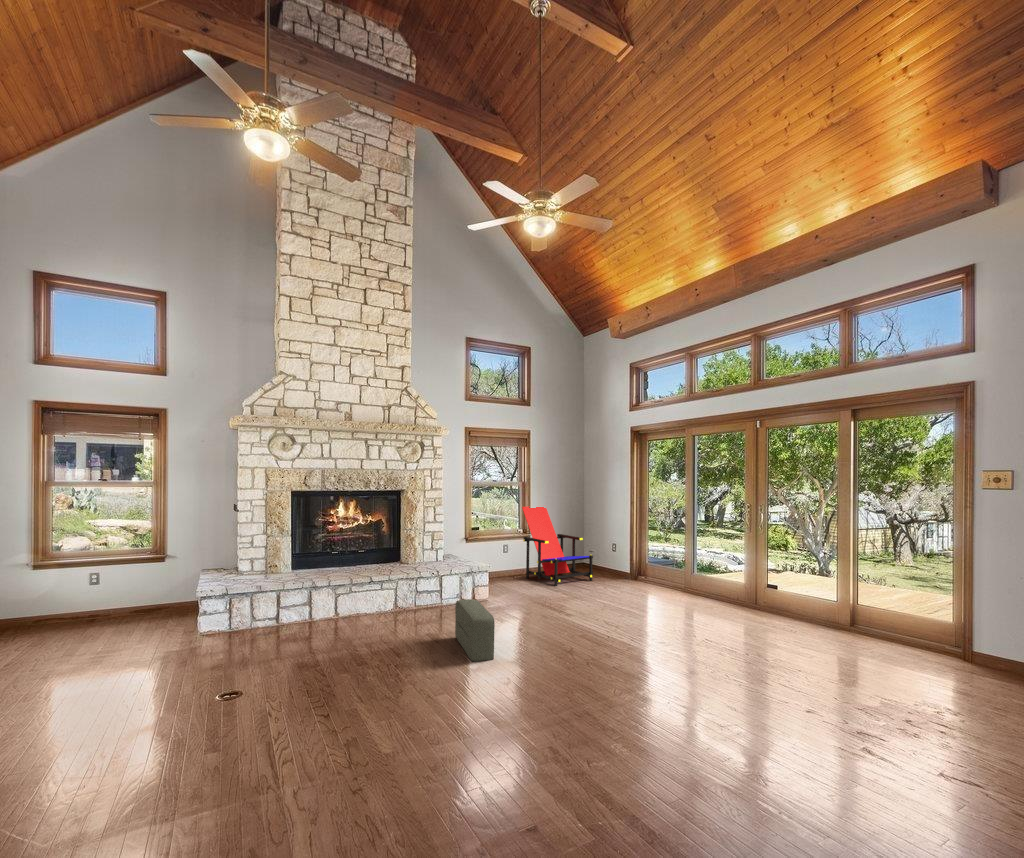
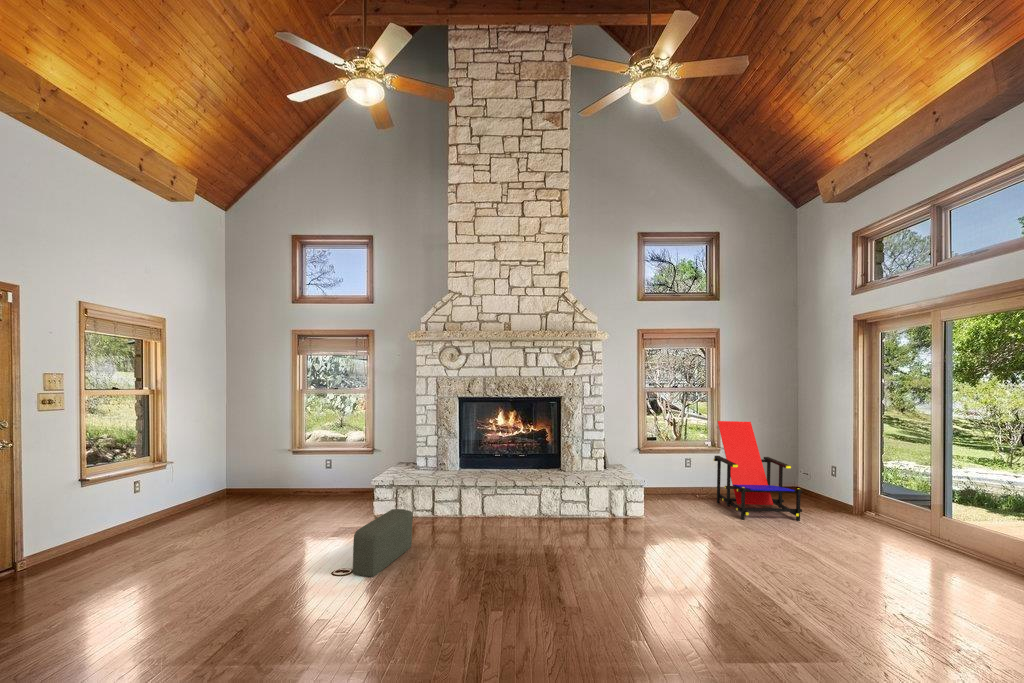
pouf: present [455,599,495,661] -> present [353,509,413,577]

